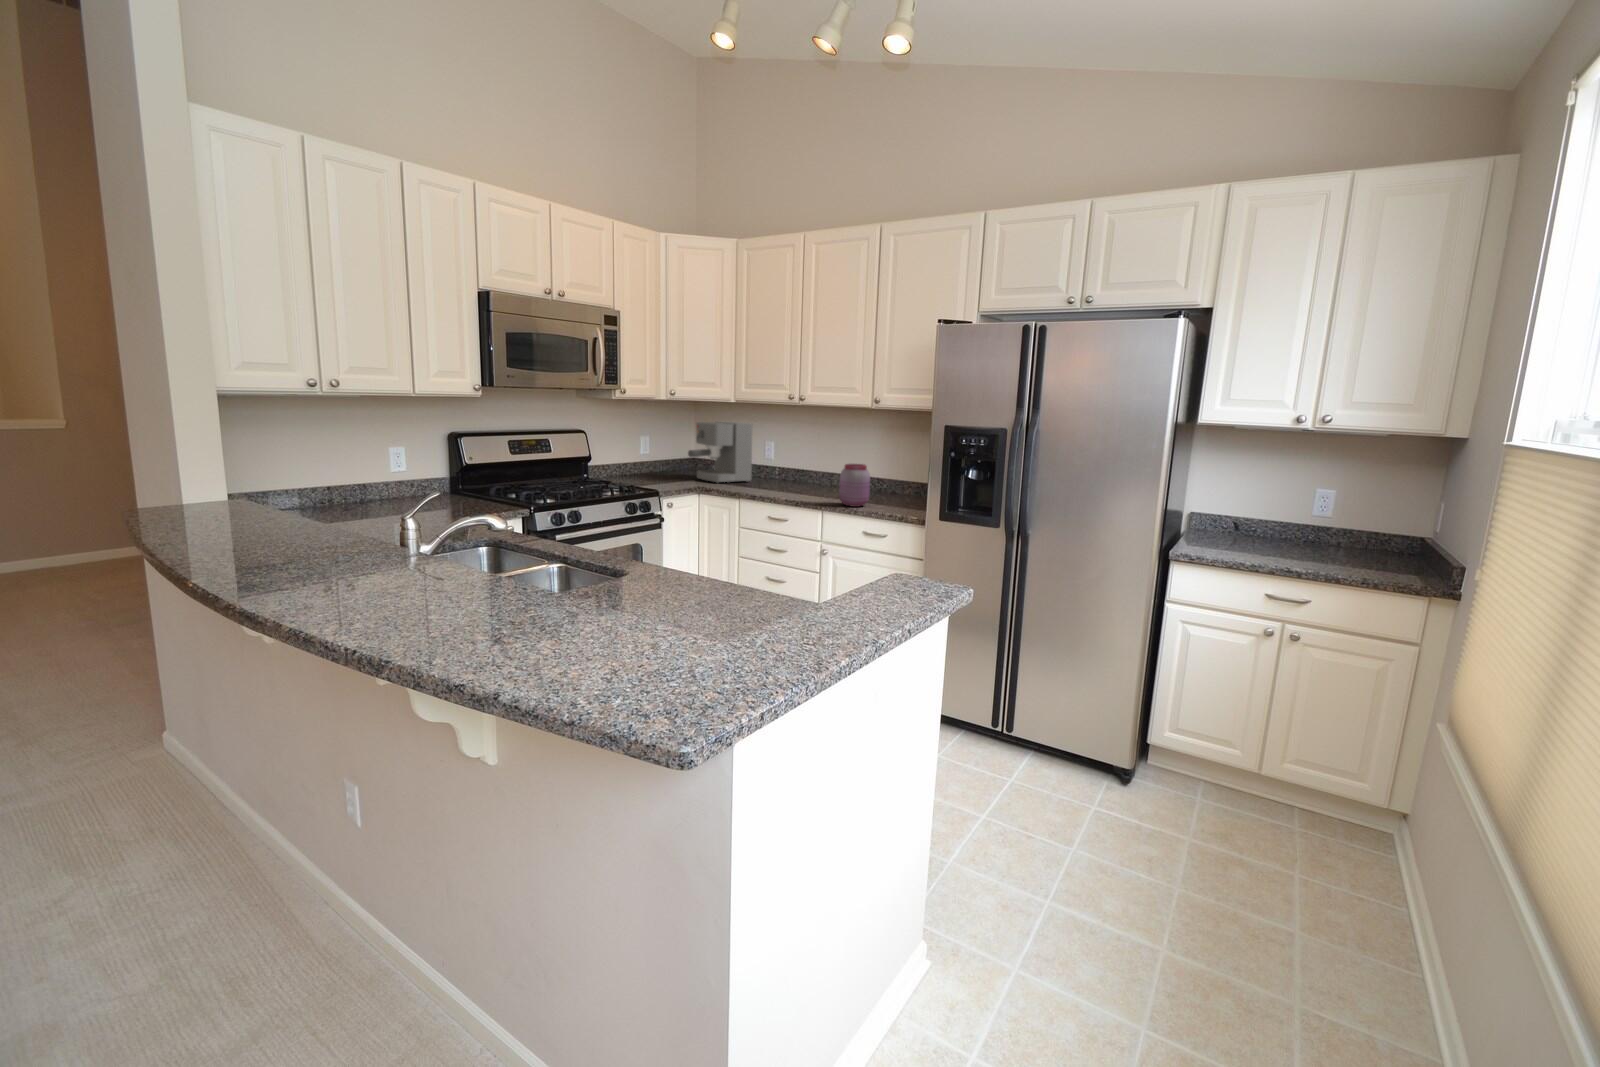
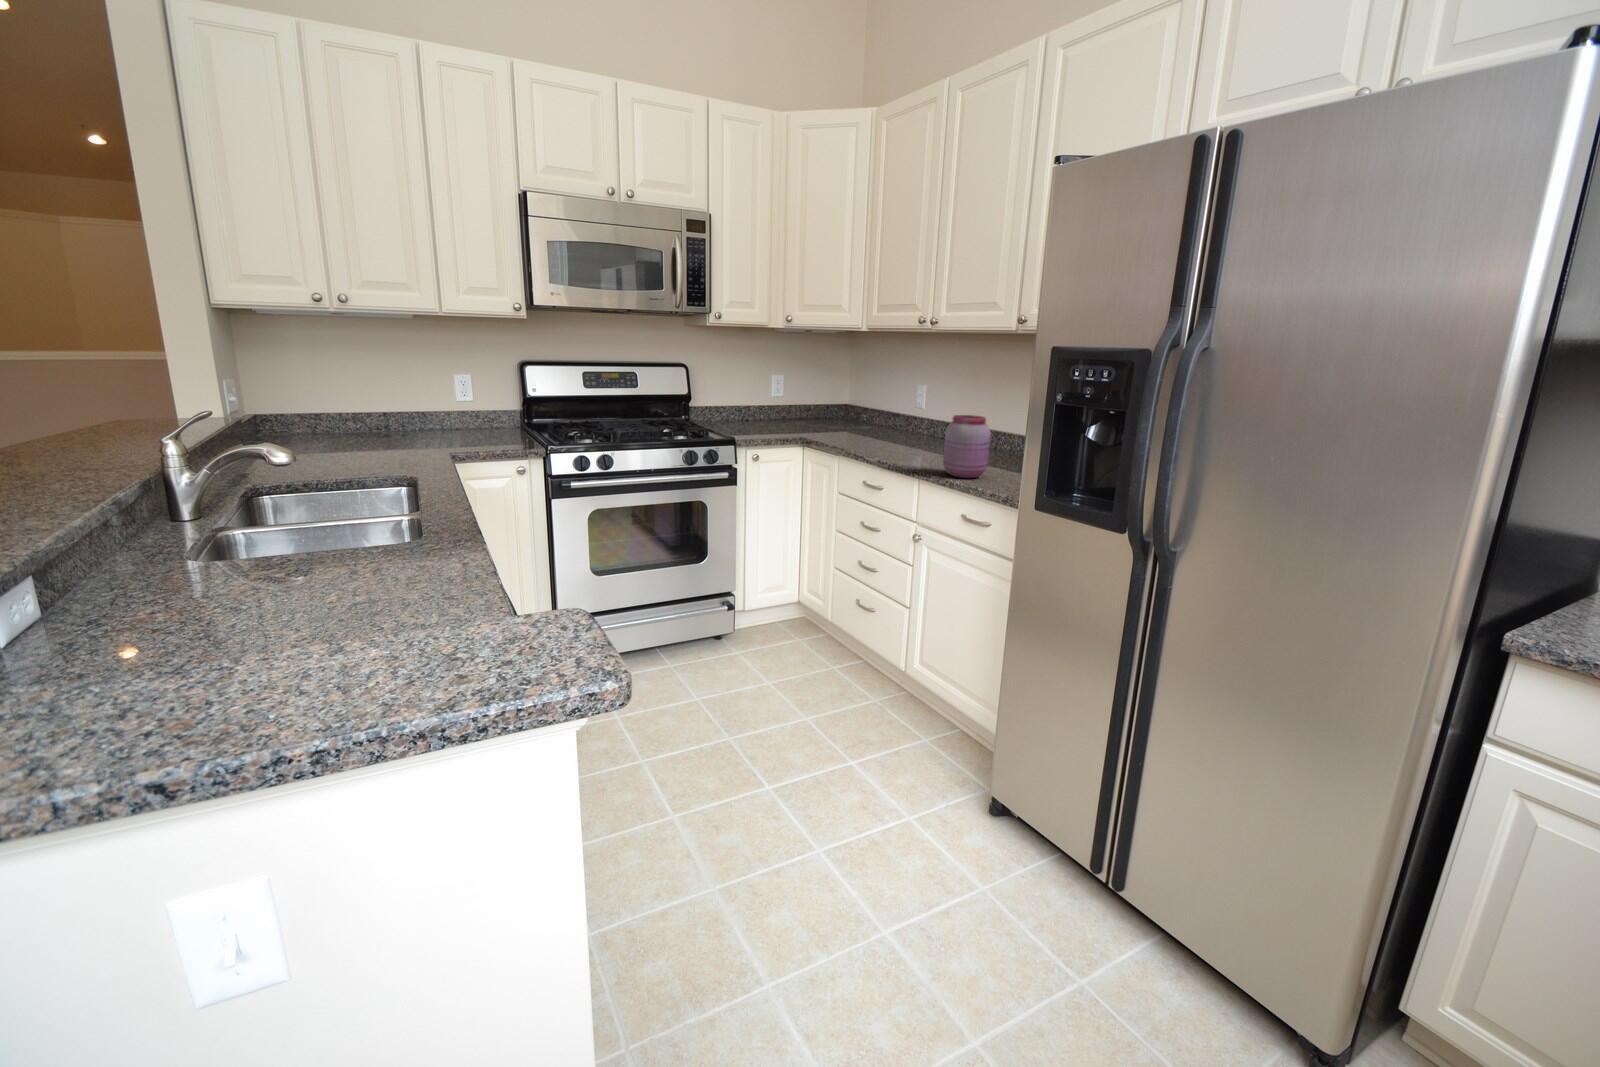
coffee maker: present [688,422,753,483] -> none [803,358,890,436]

